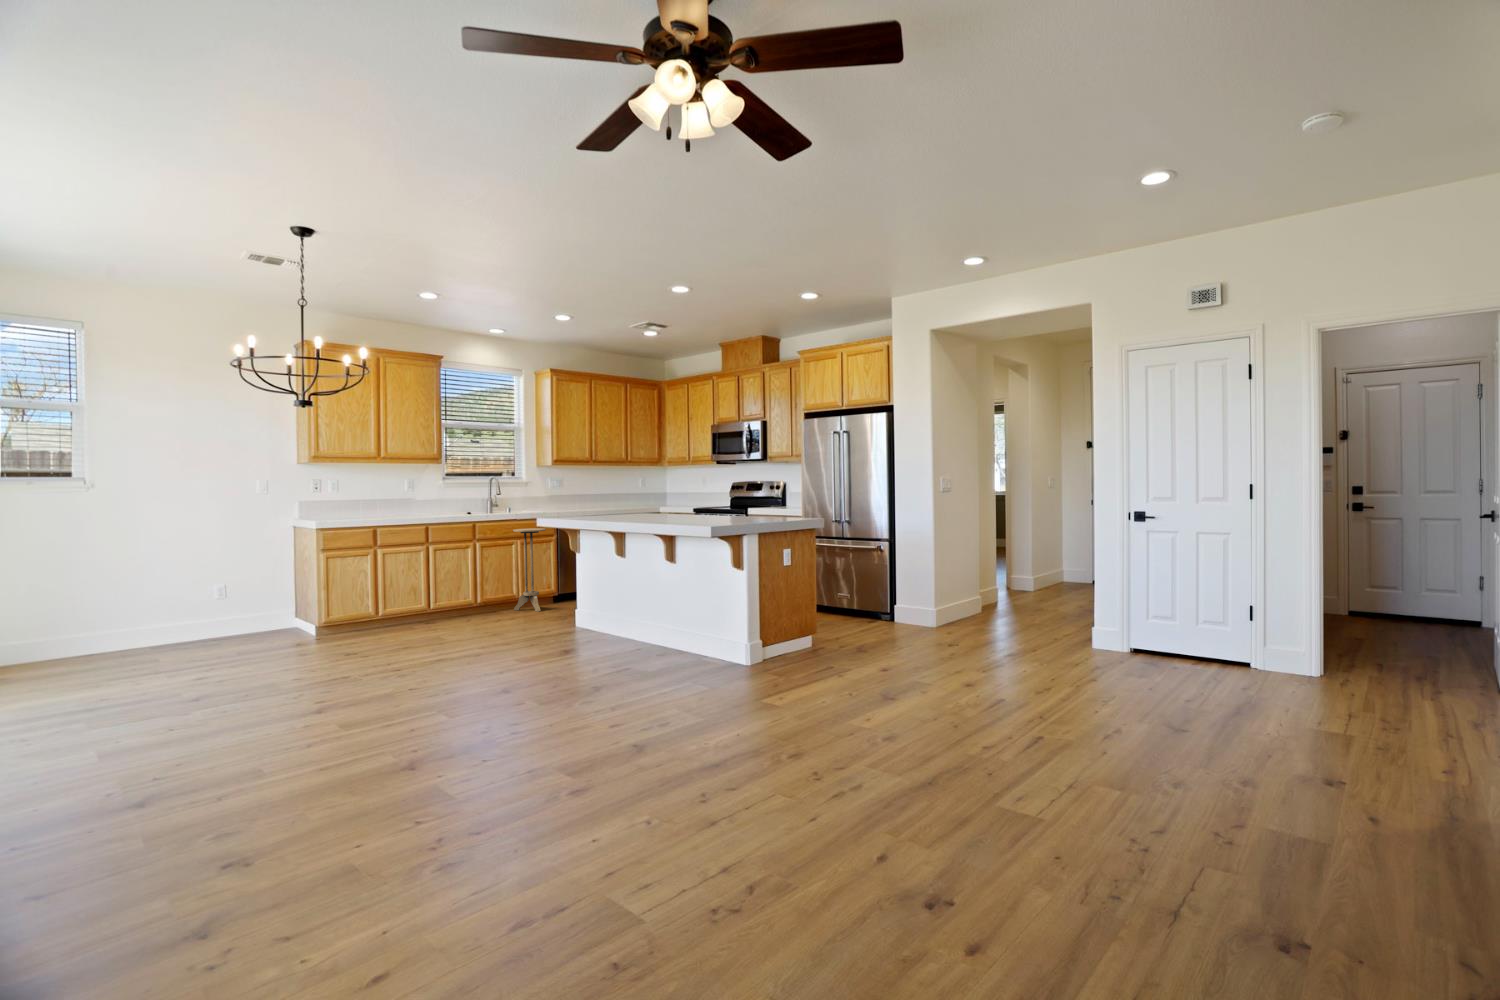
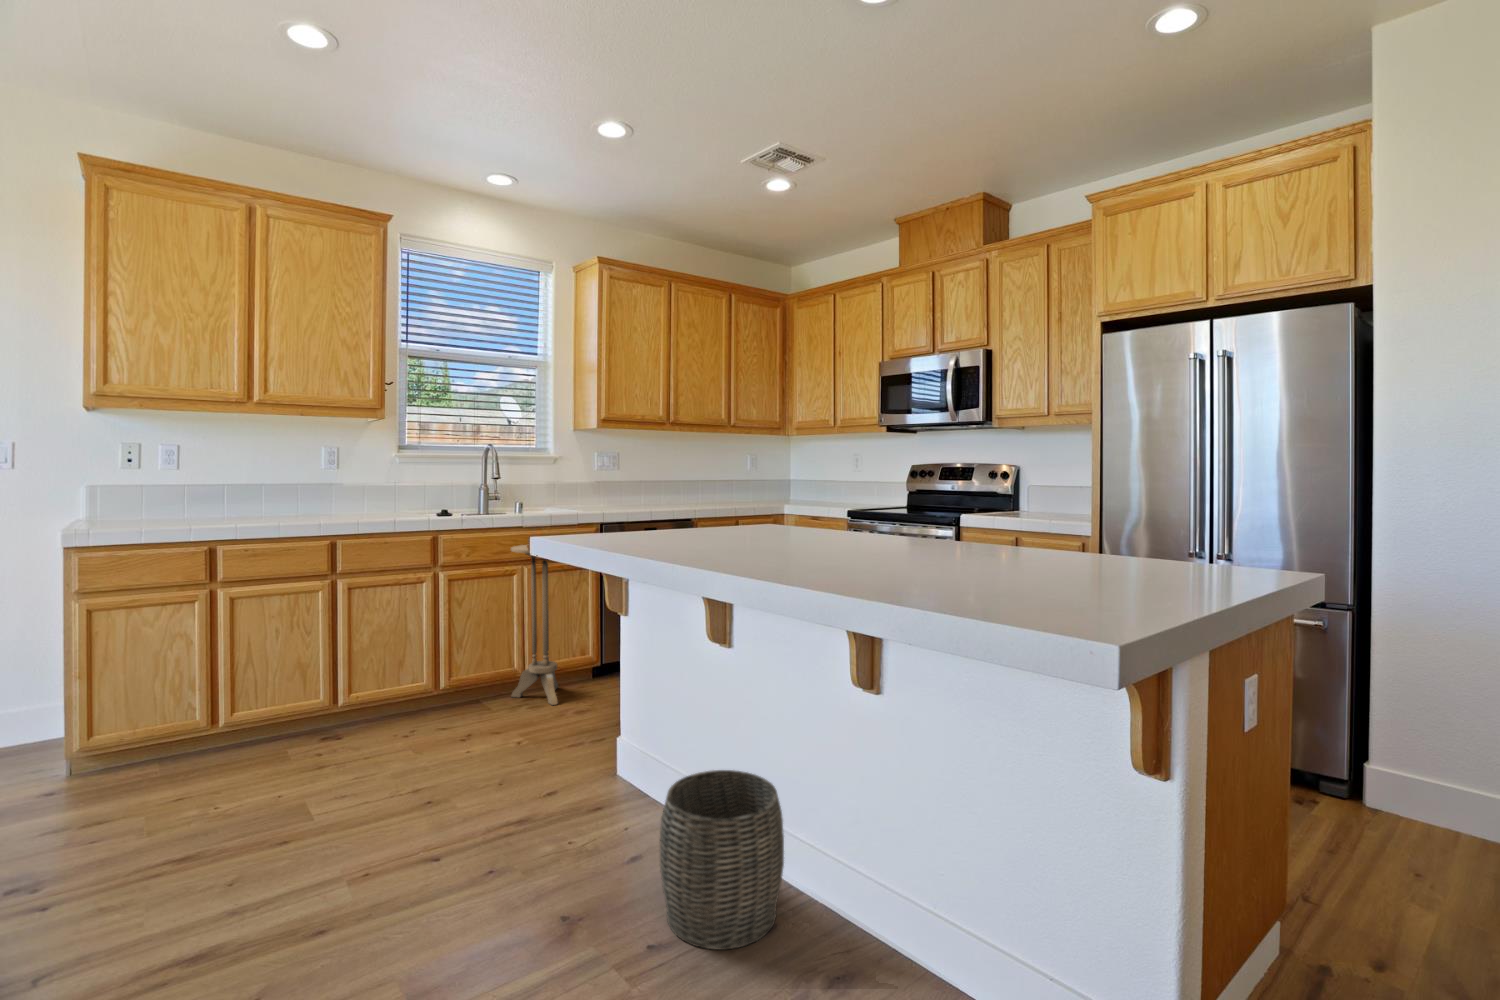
woven basket: none [602,599,648,651] -> present [660,770,784,950]

